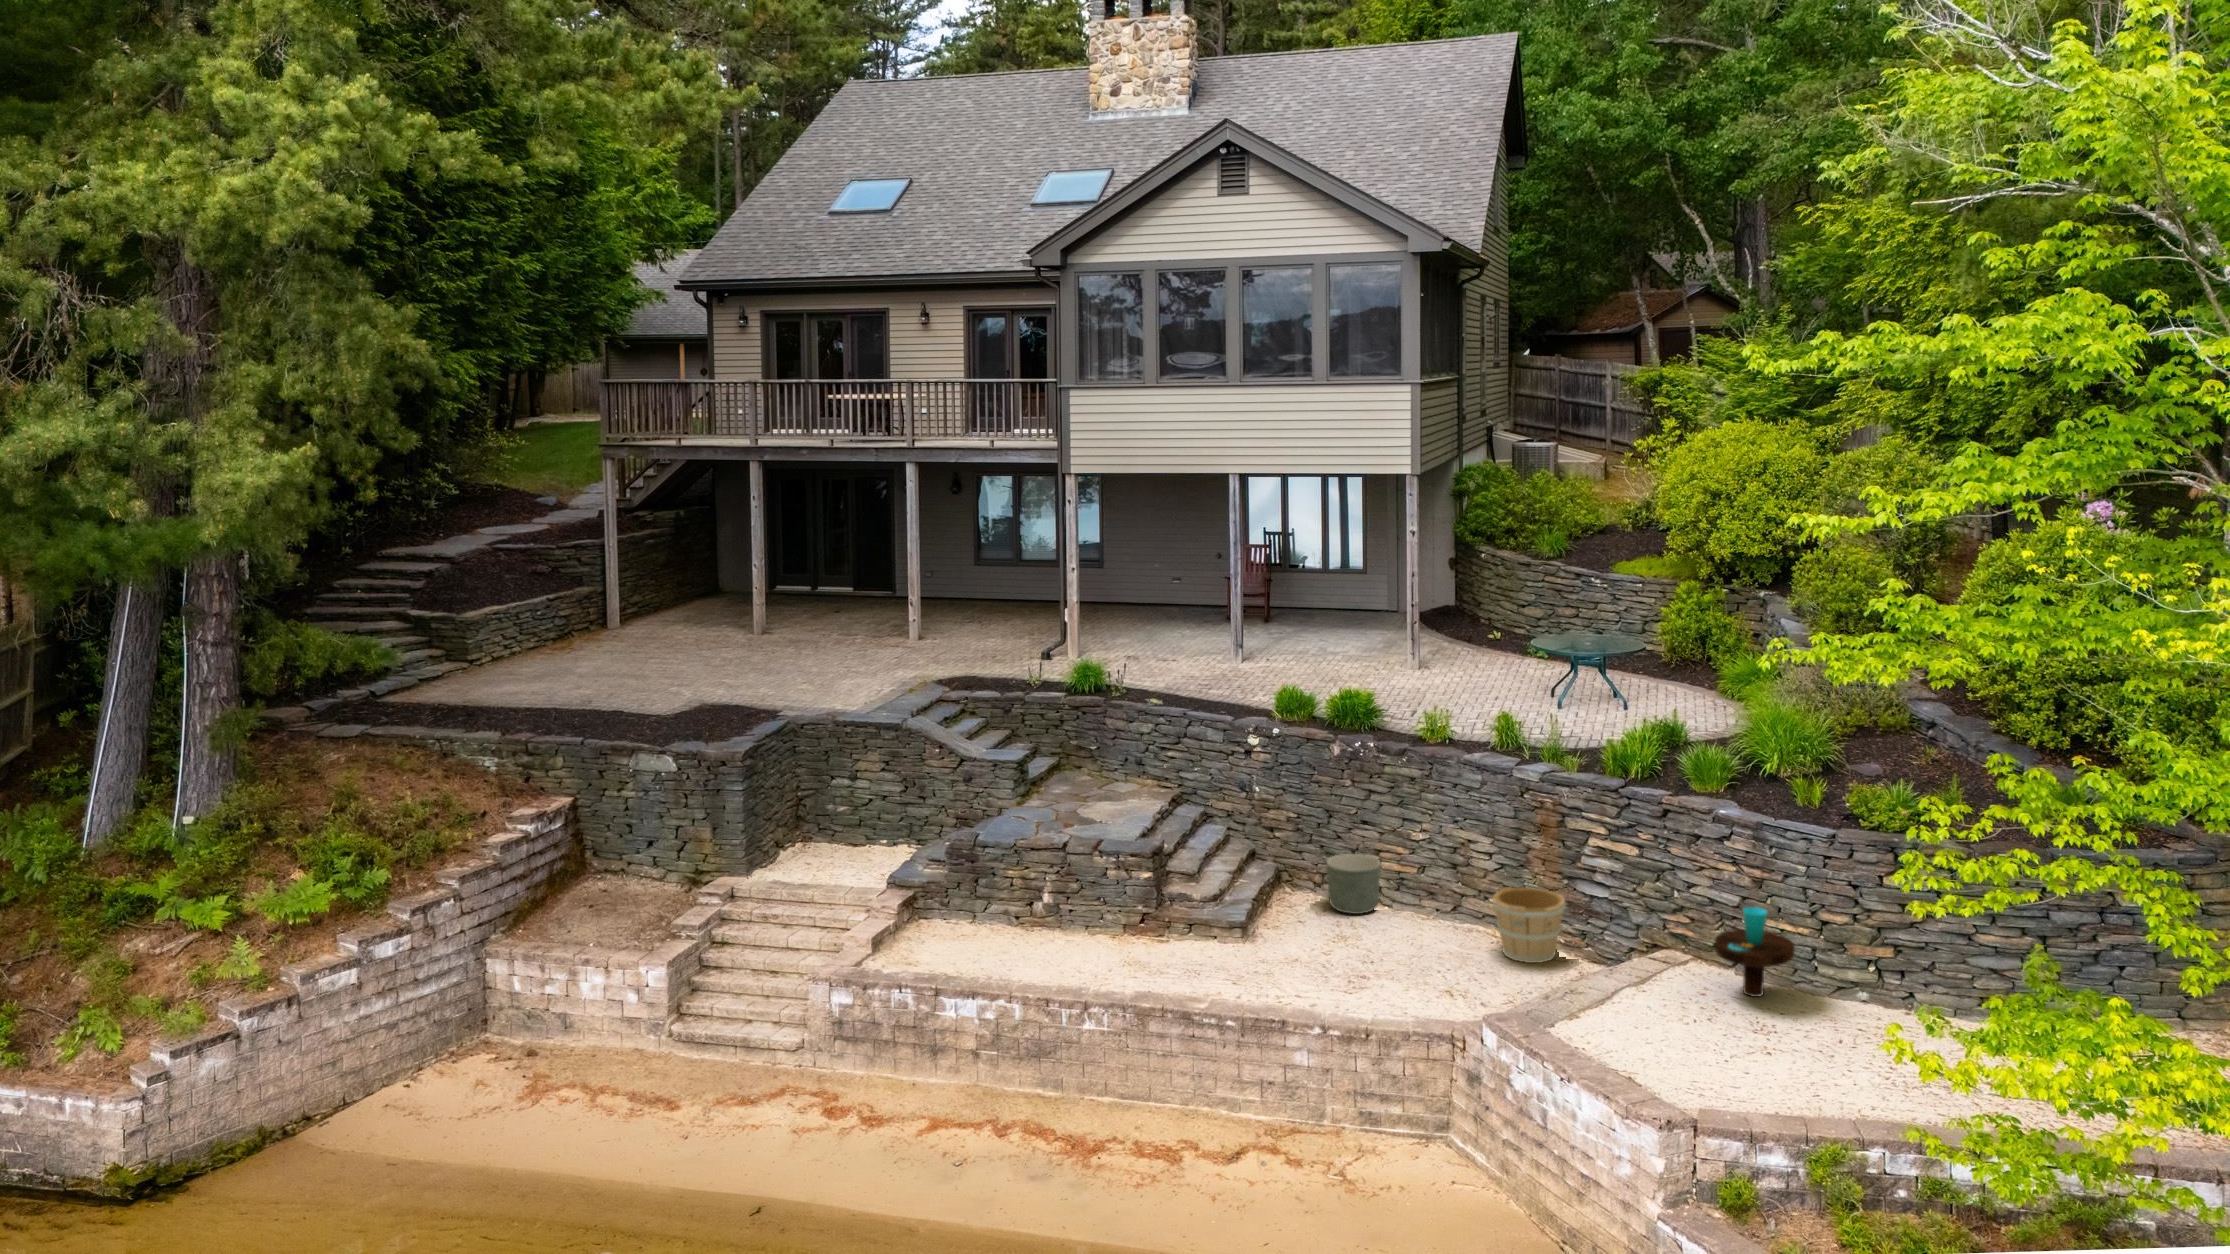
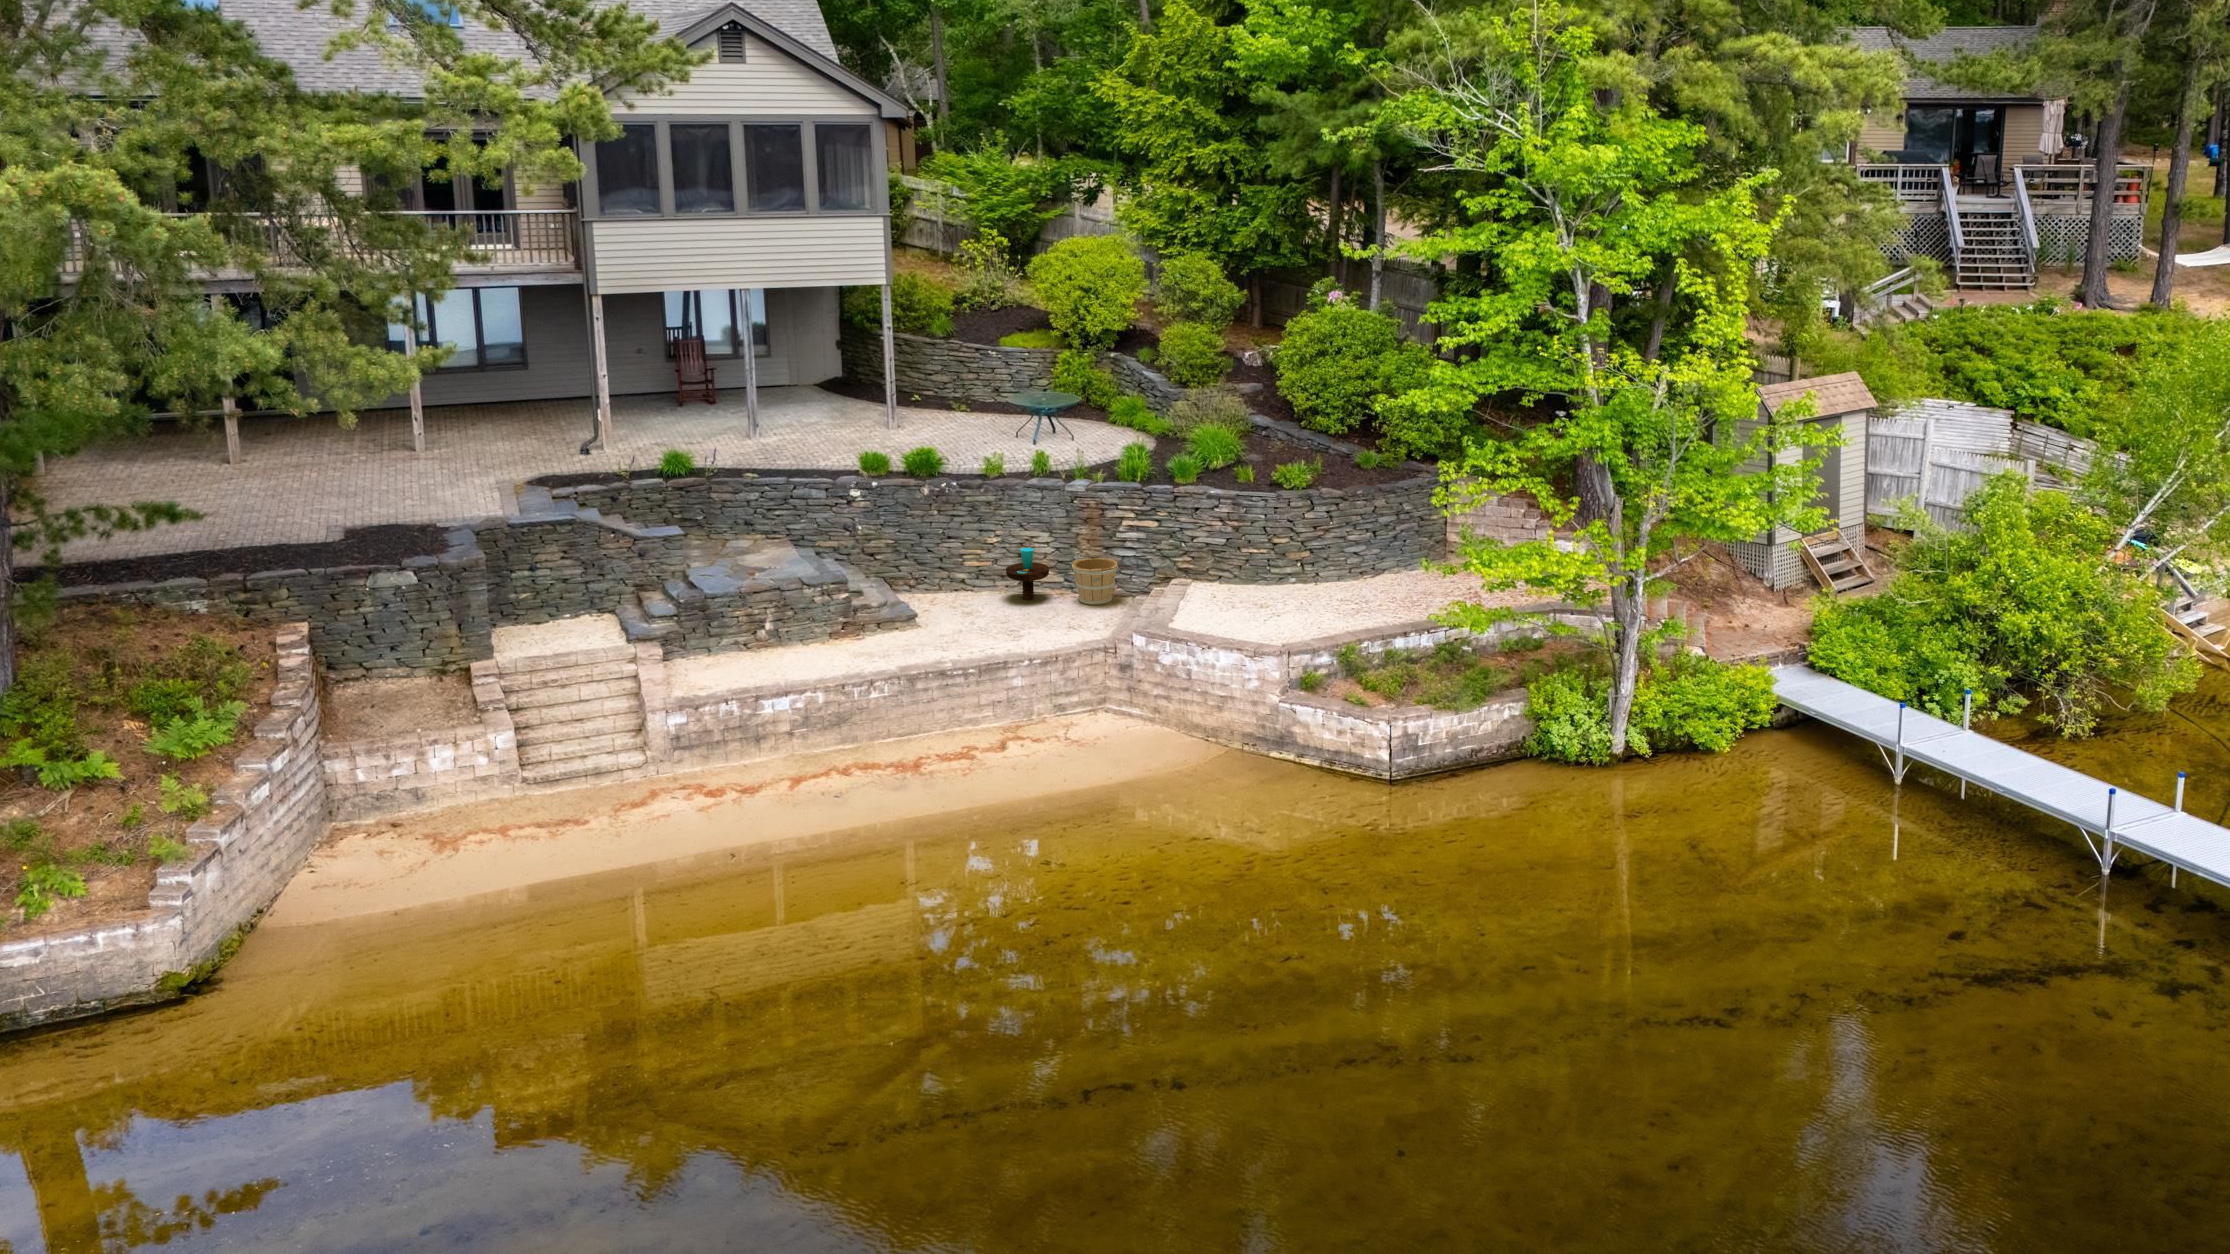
planter: present [1327,854,1380,914] -> none [939,560,977,601]
side table: present [1715,907,1795,997] -> present [1006,548,1049,600]

